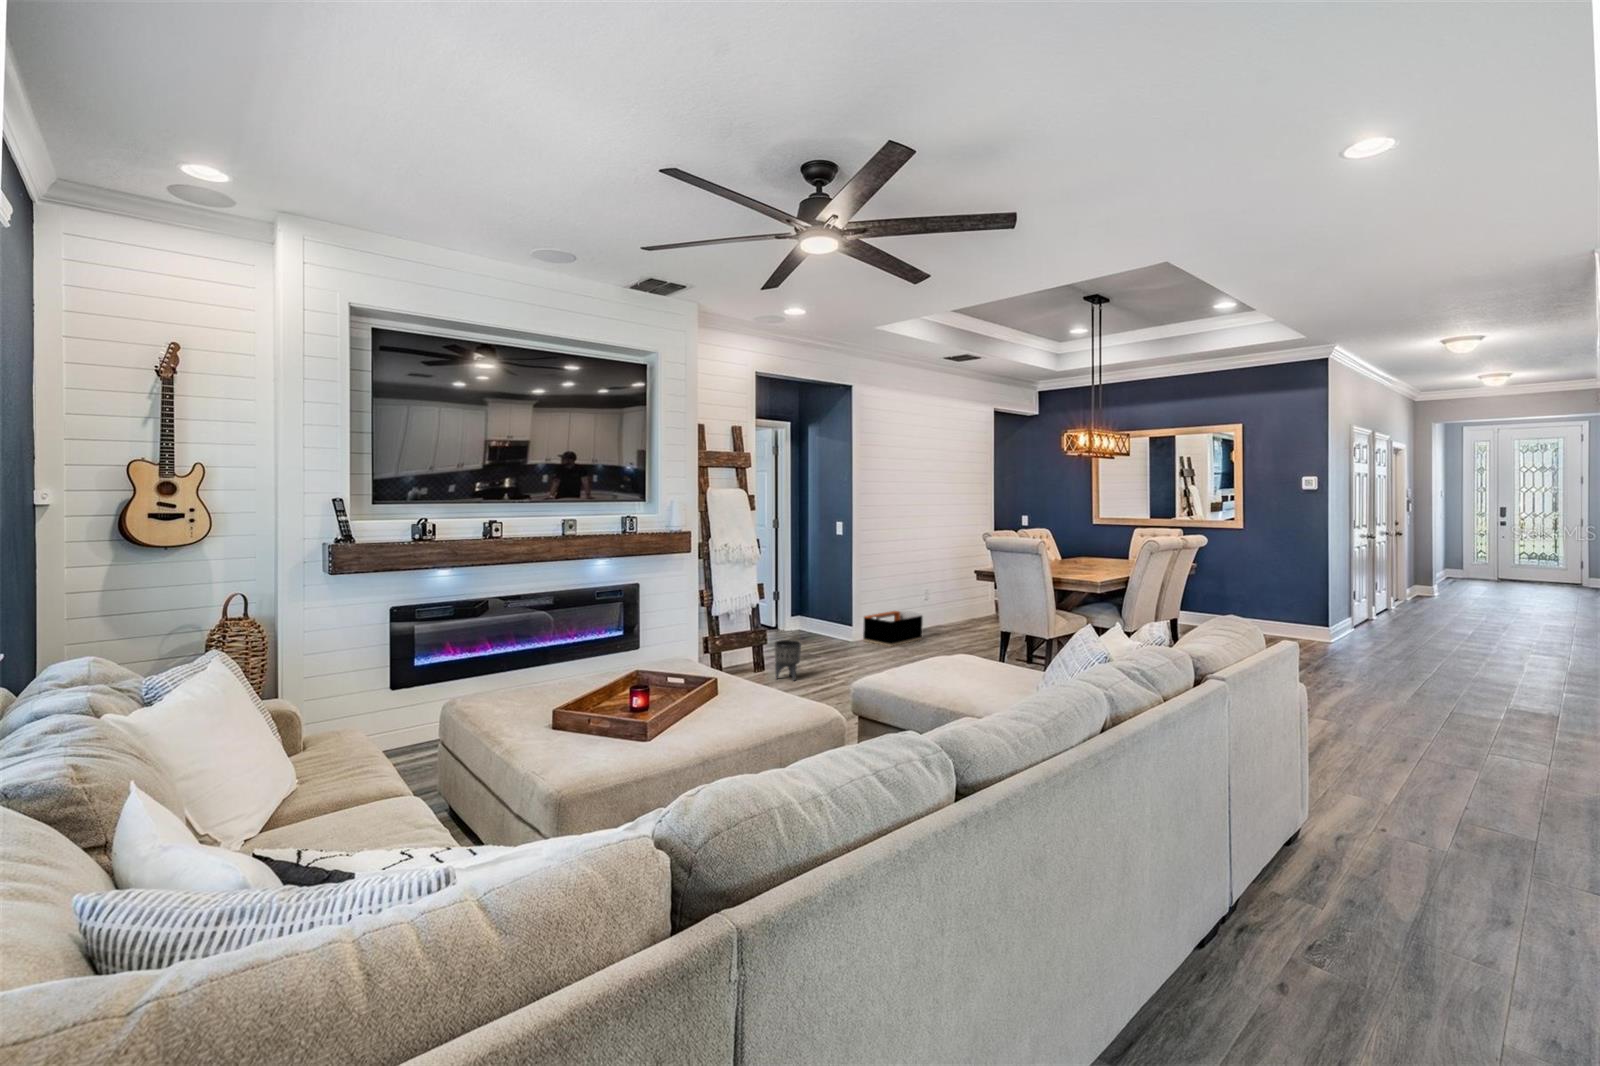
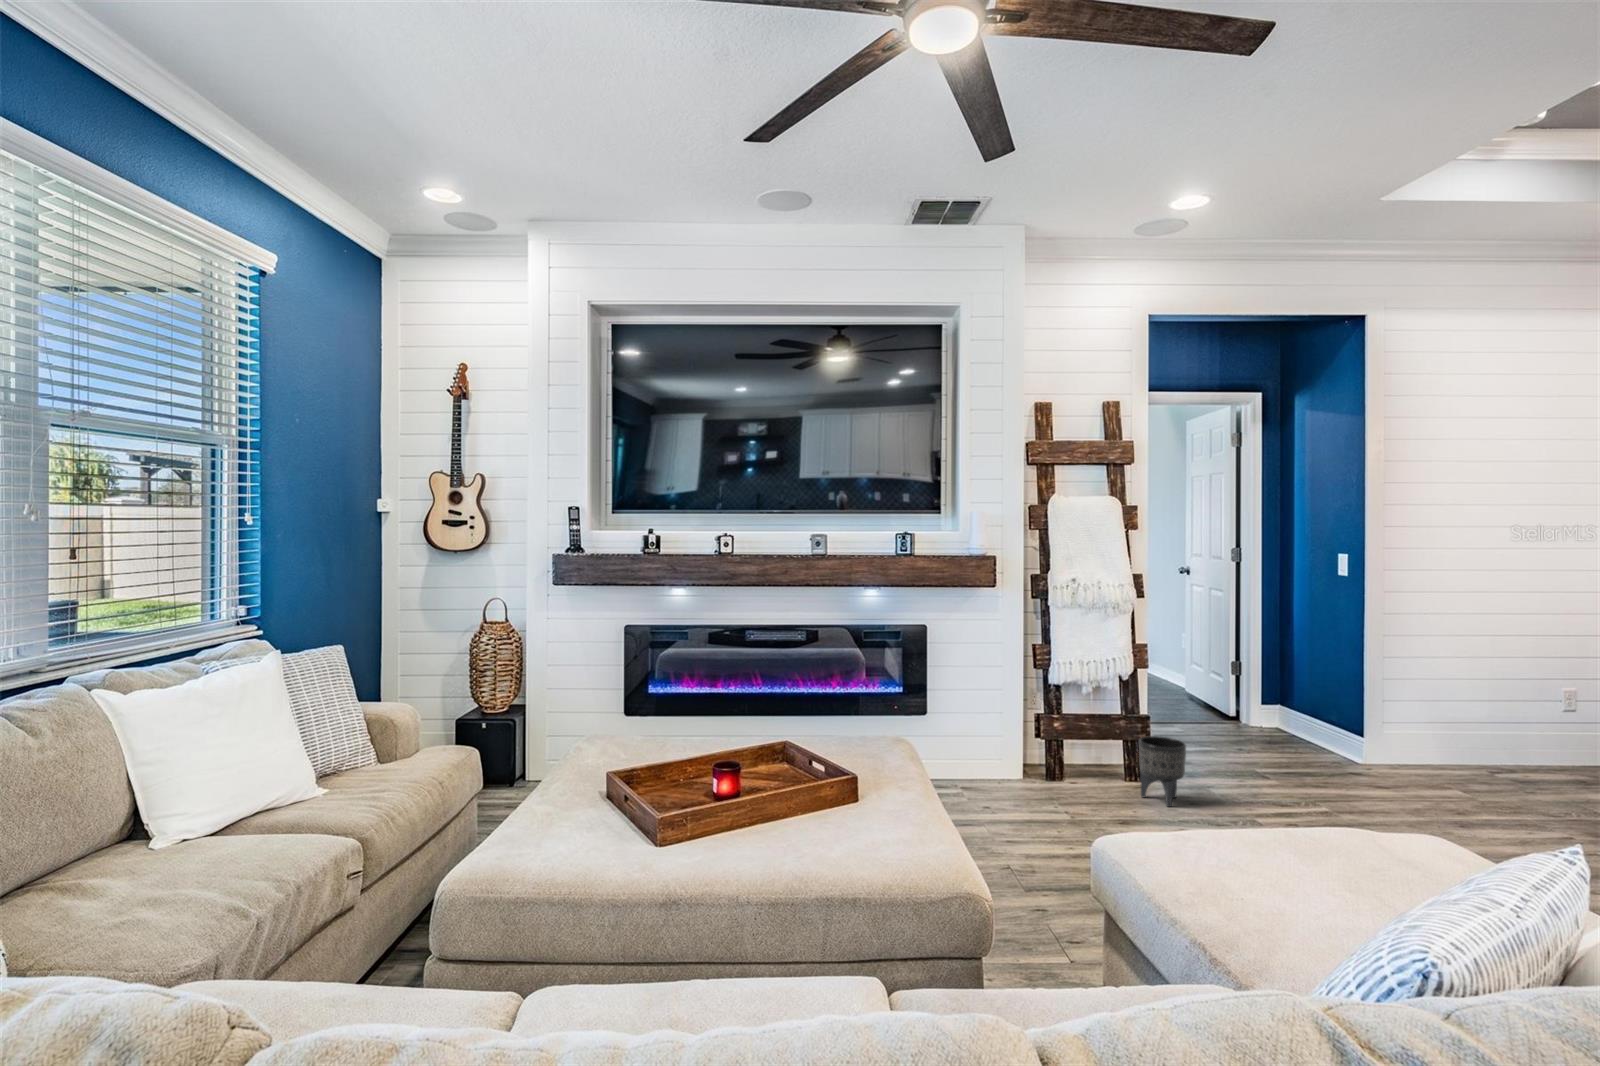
storage bin: present [863,611,923,646] -> none [1389,722,1538,786]

